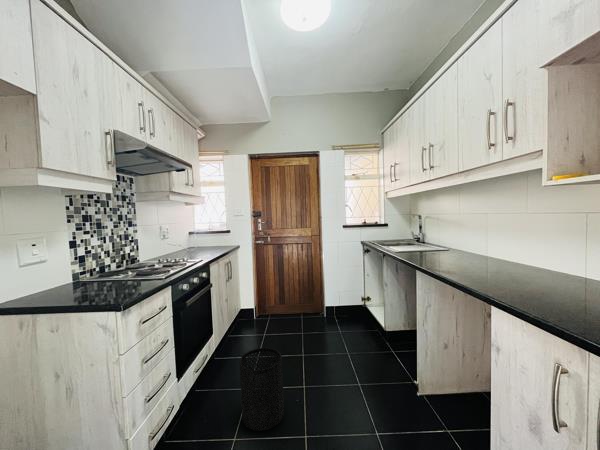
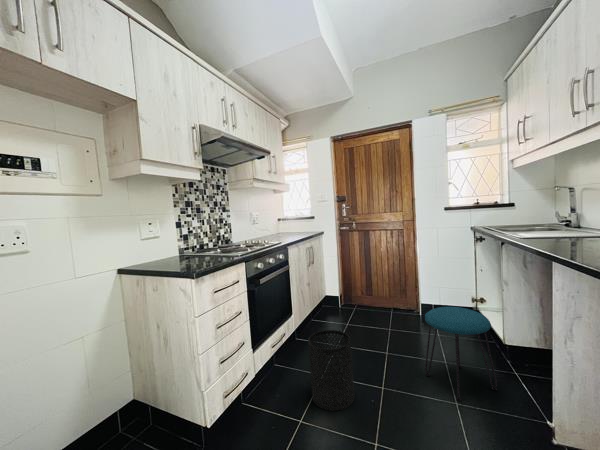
stool: none [339,313,393,393] -> present [425,307,497,401]

